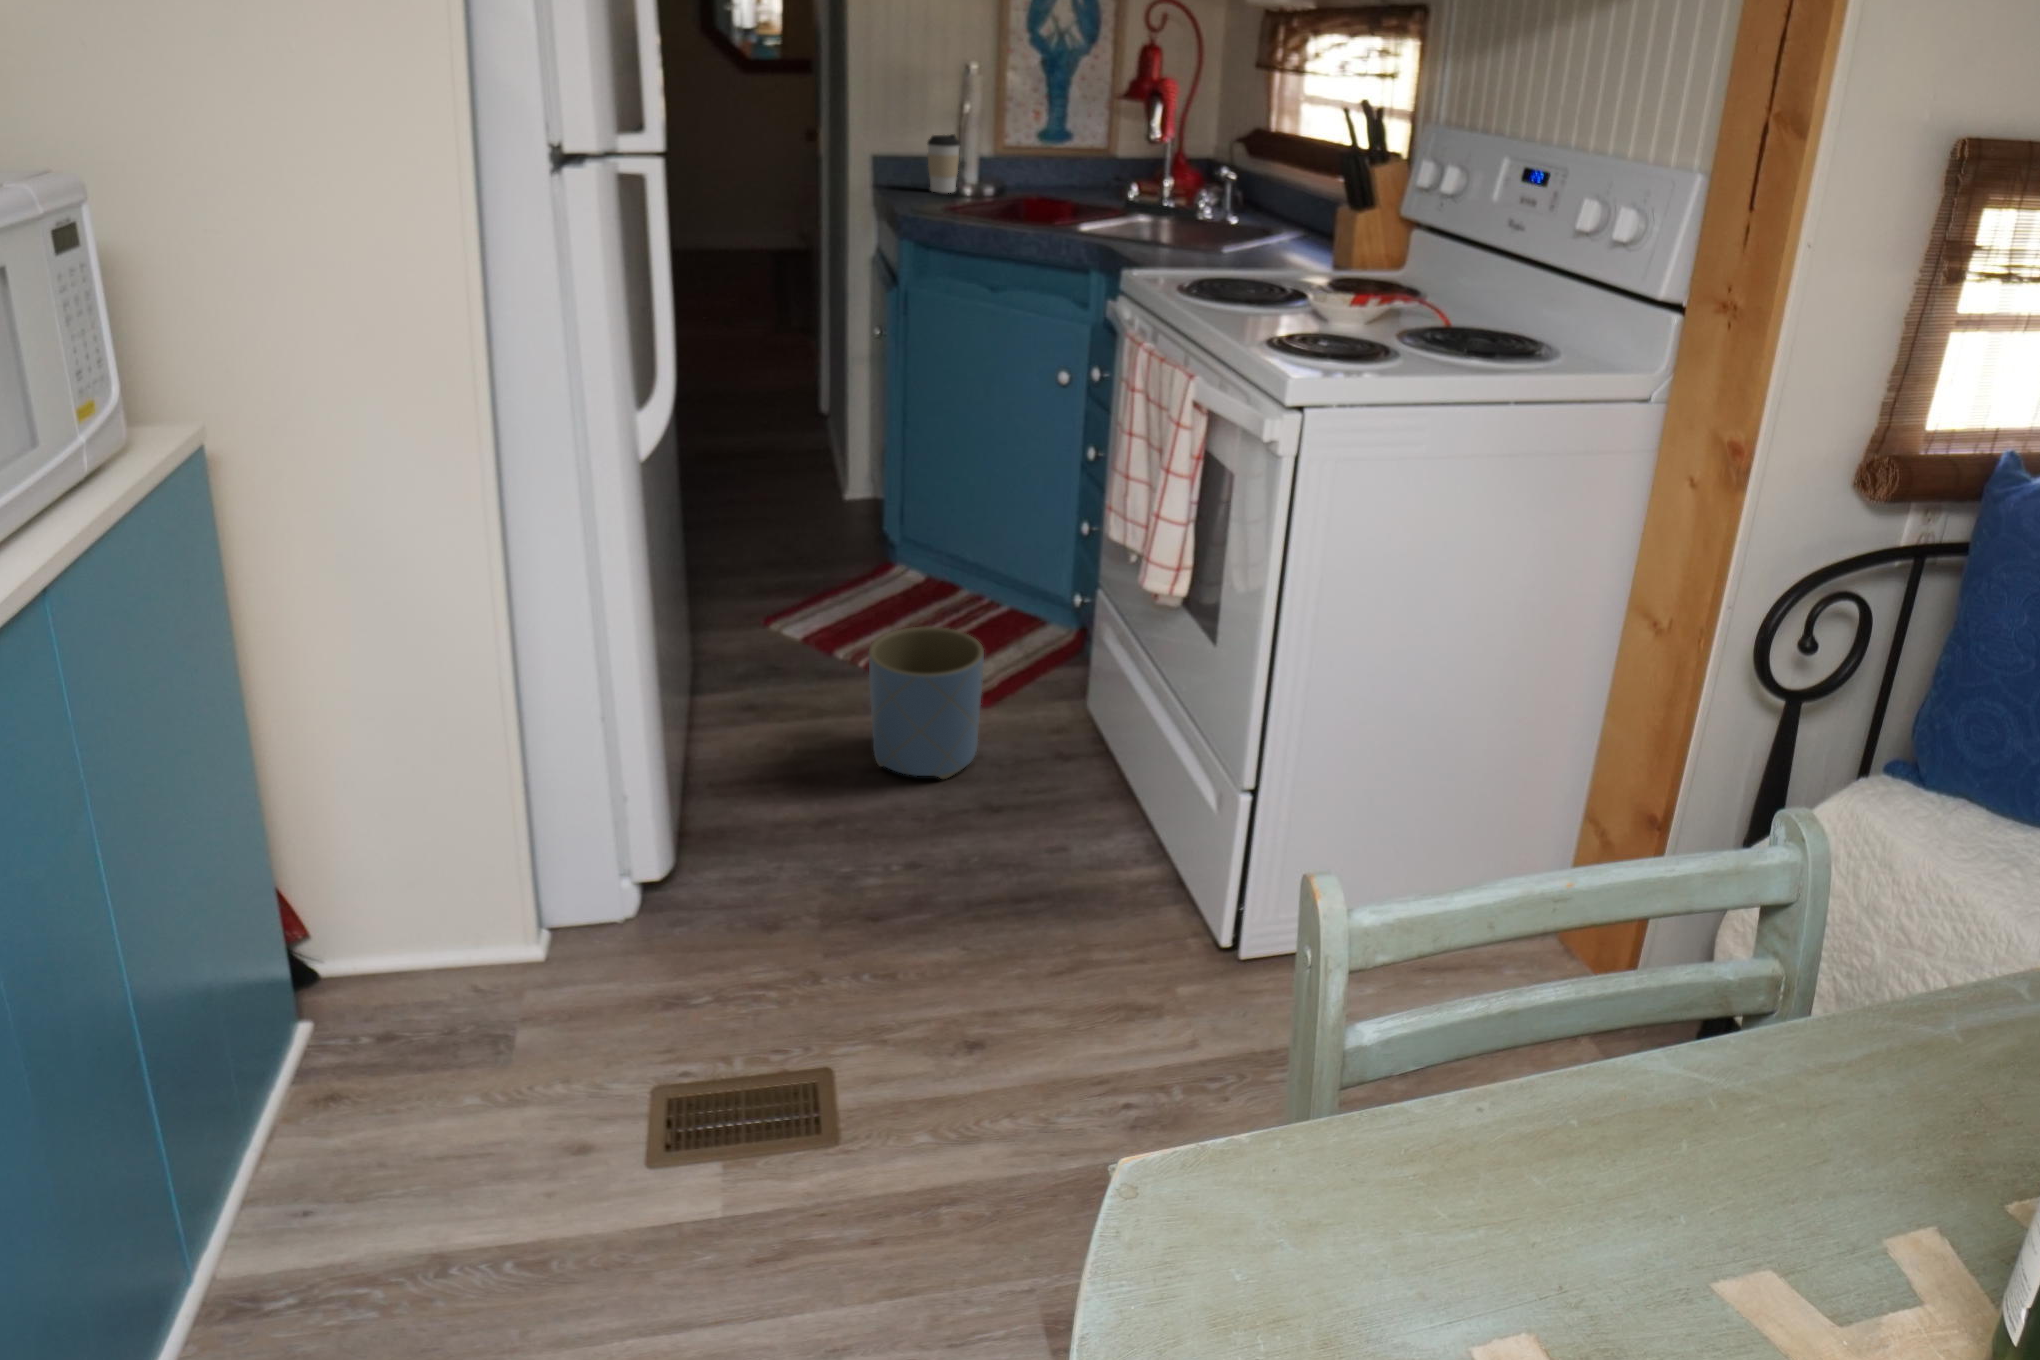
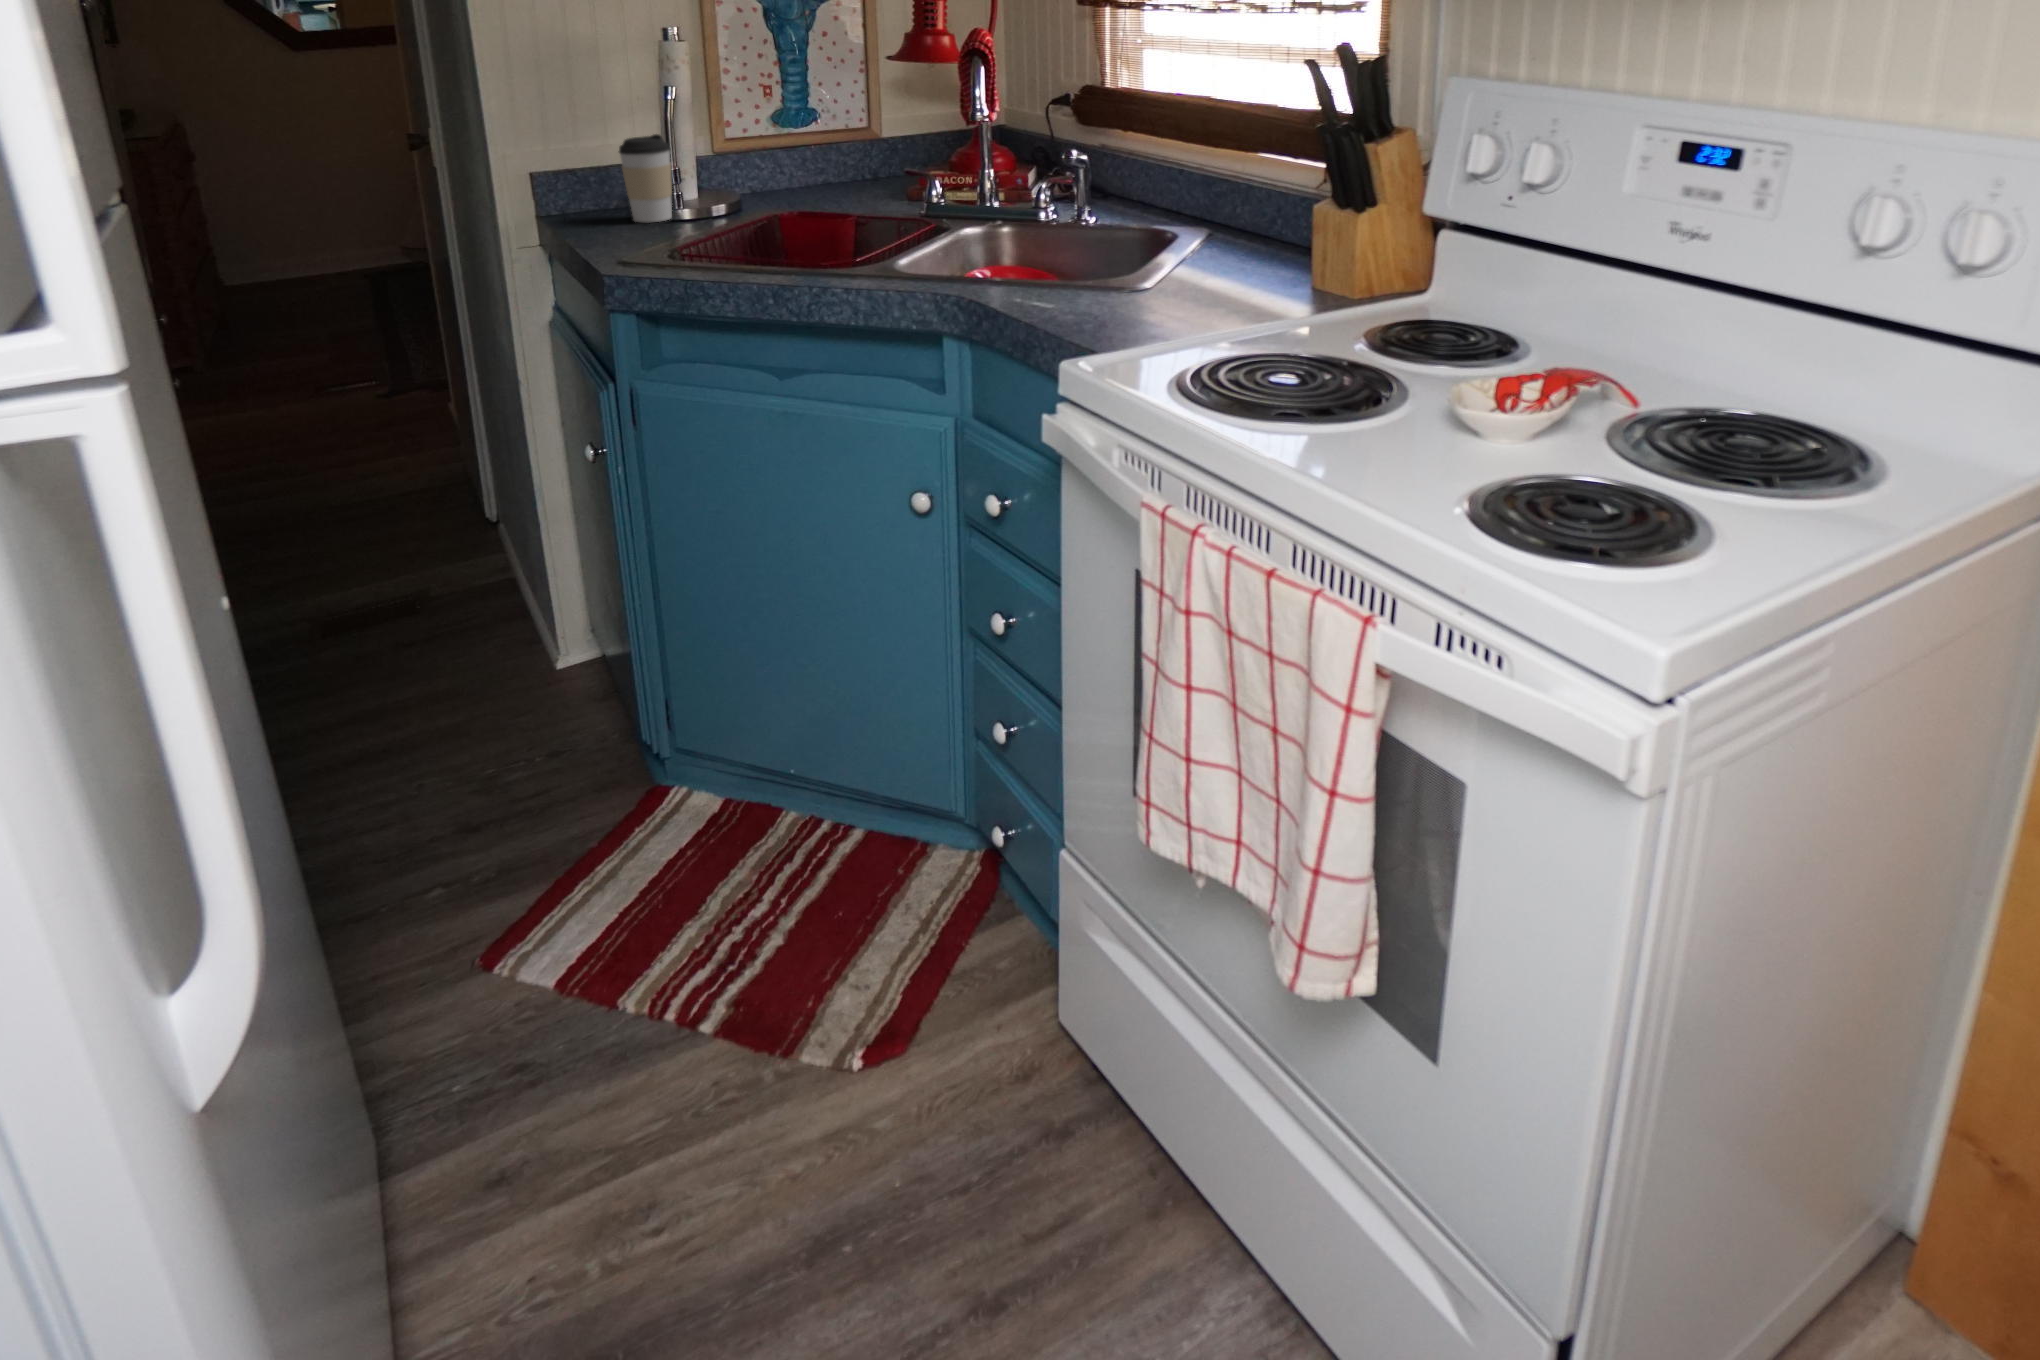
planter: present [869,627,984,779] -> none [709,988,915,1286]

